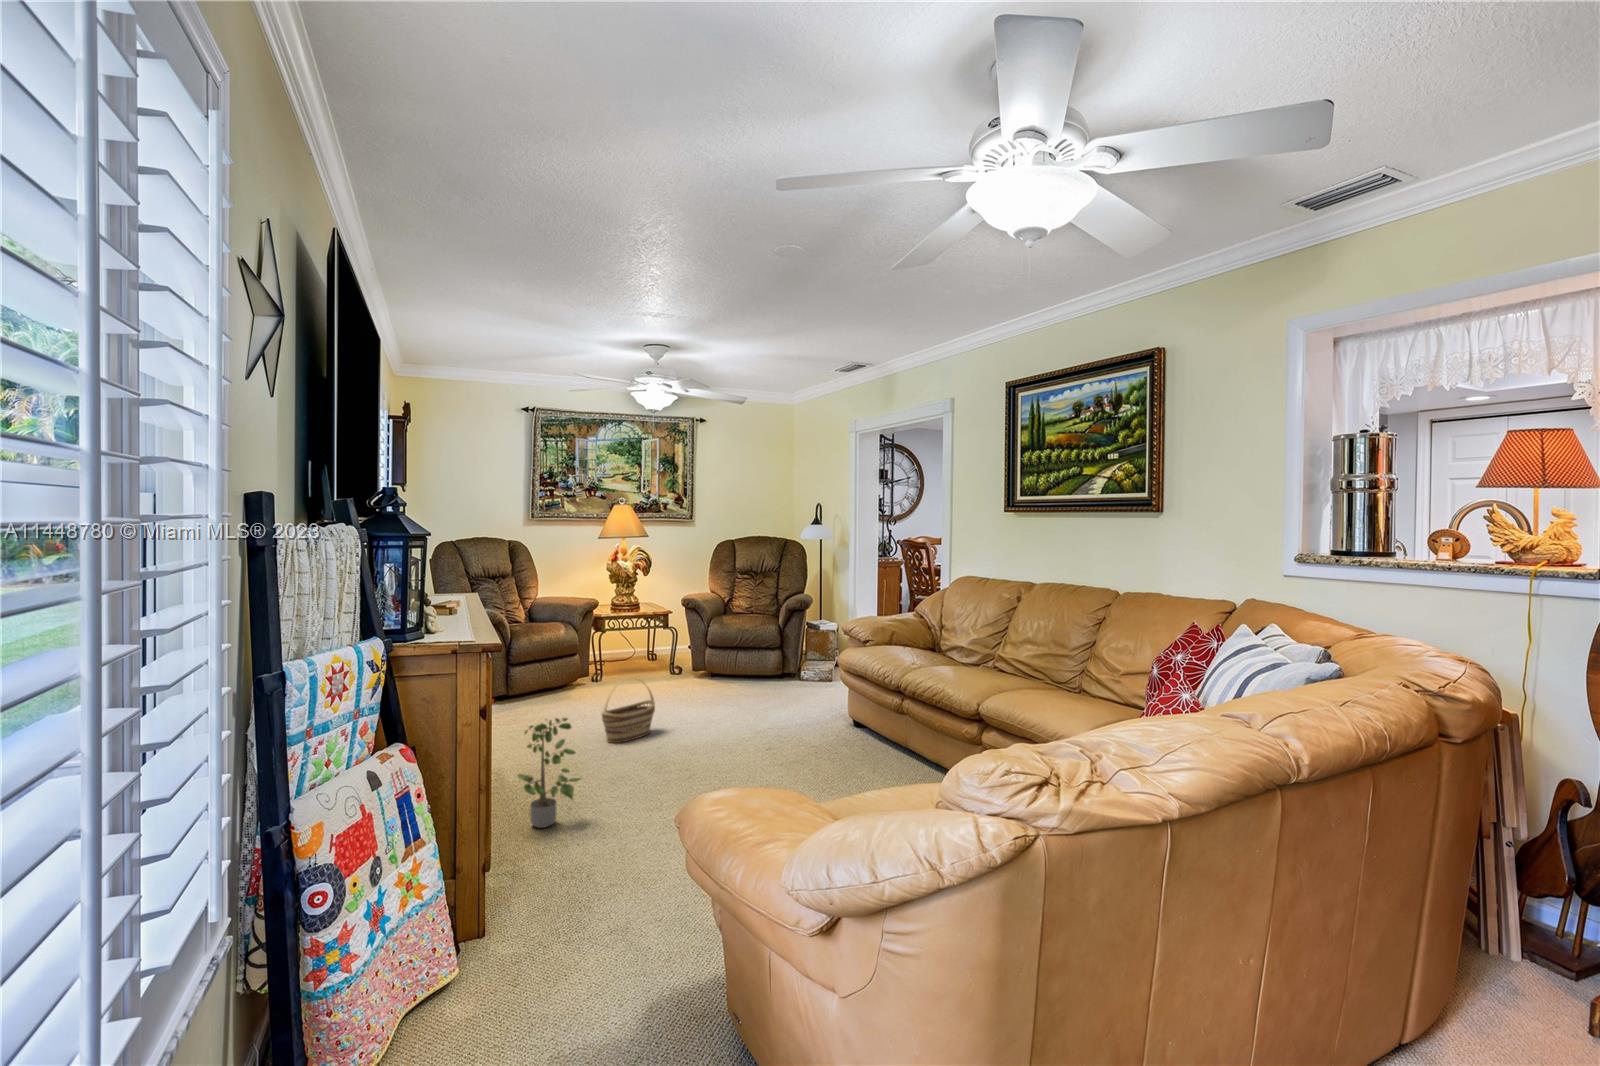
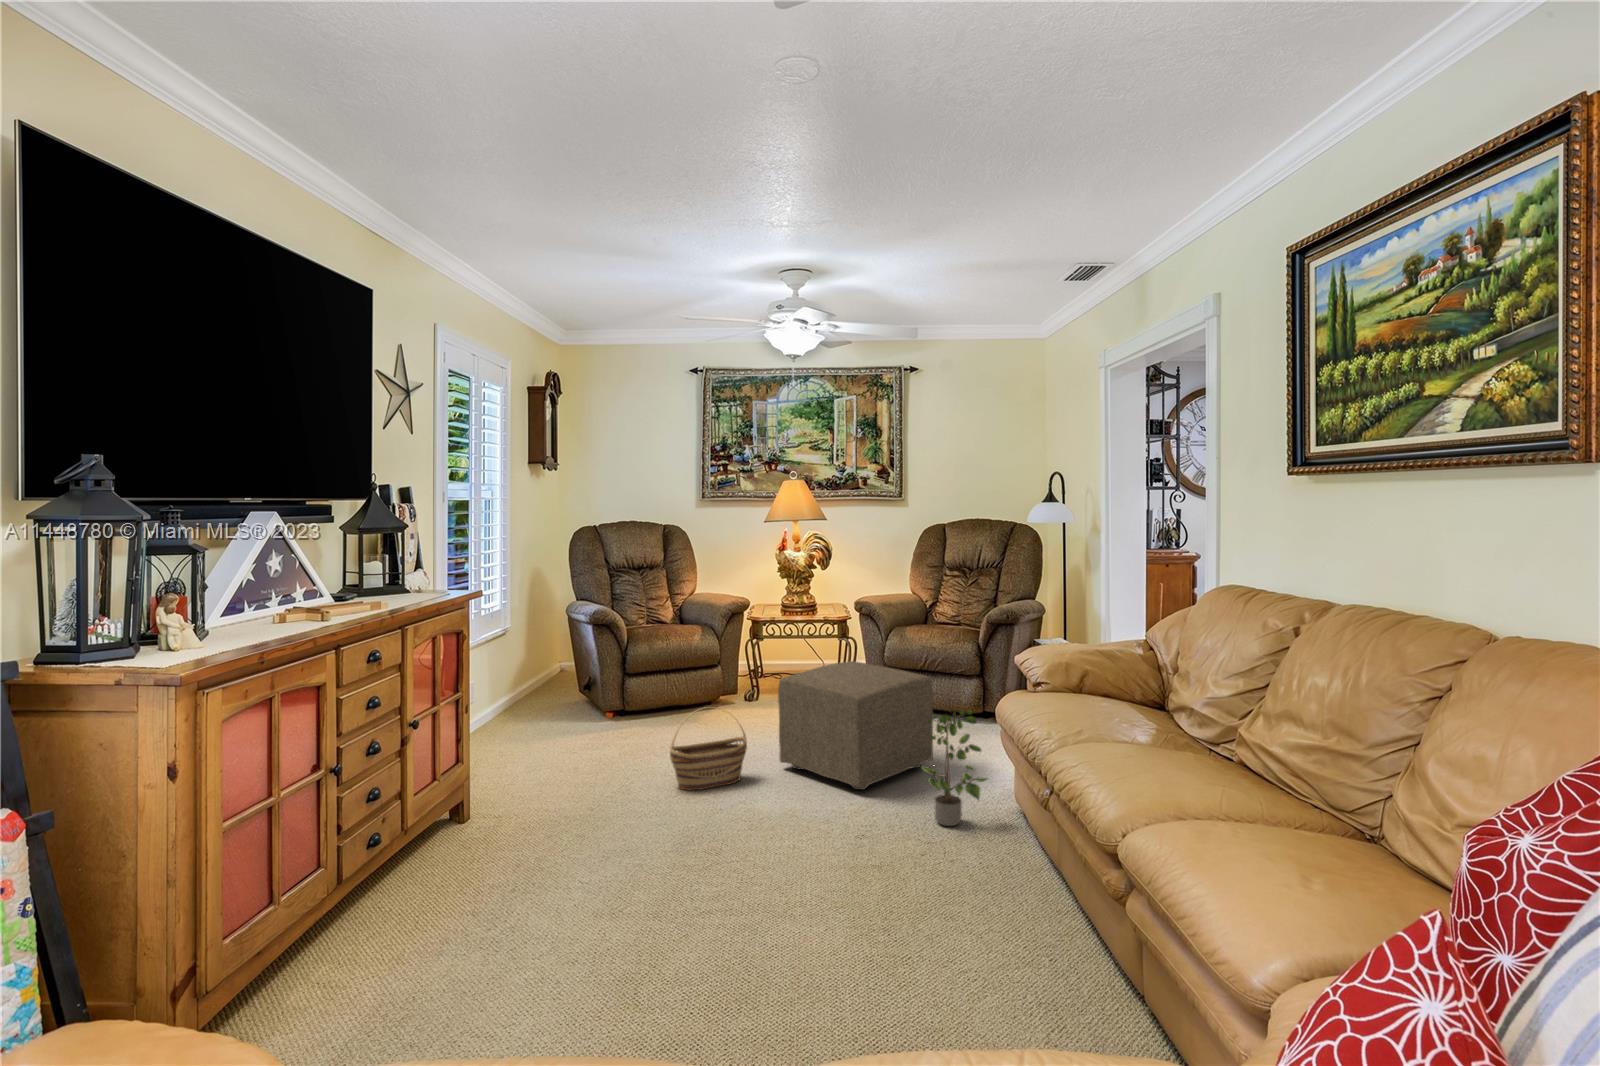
ottoman: none [671,641,778,728] -> present [778,661,933,790]
potted plant: present [518,718,581,828] -> present [921,710,987,826]

